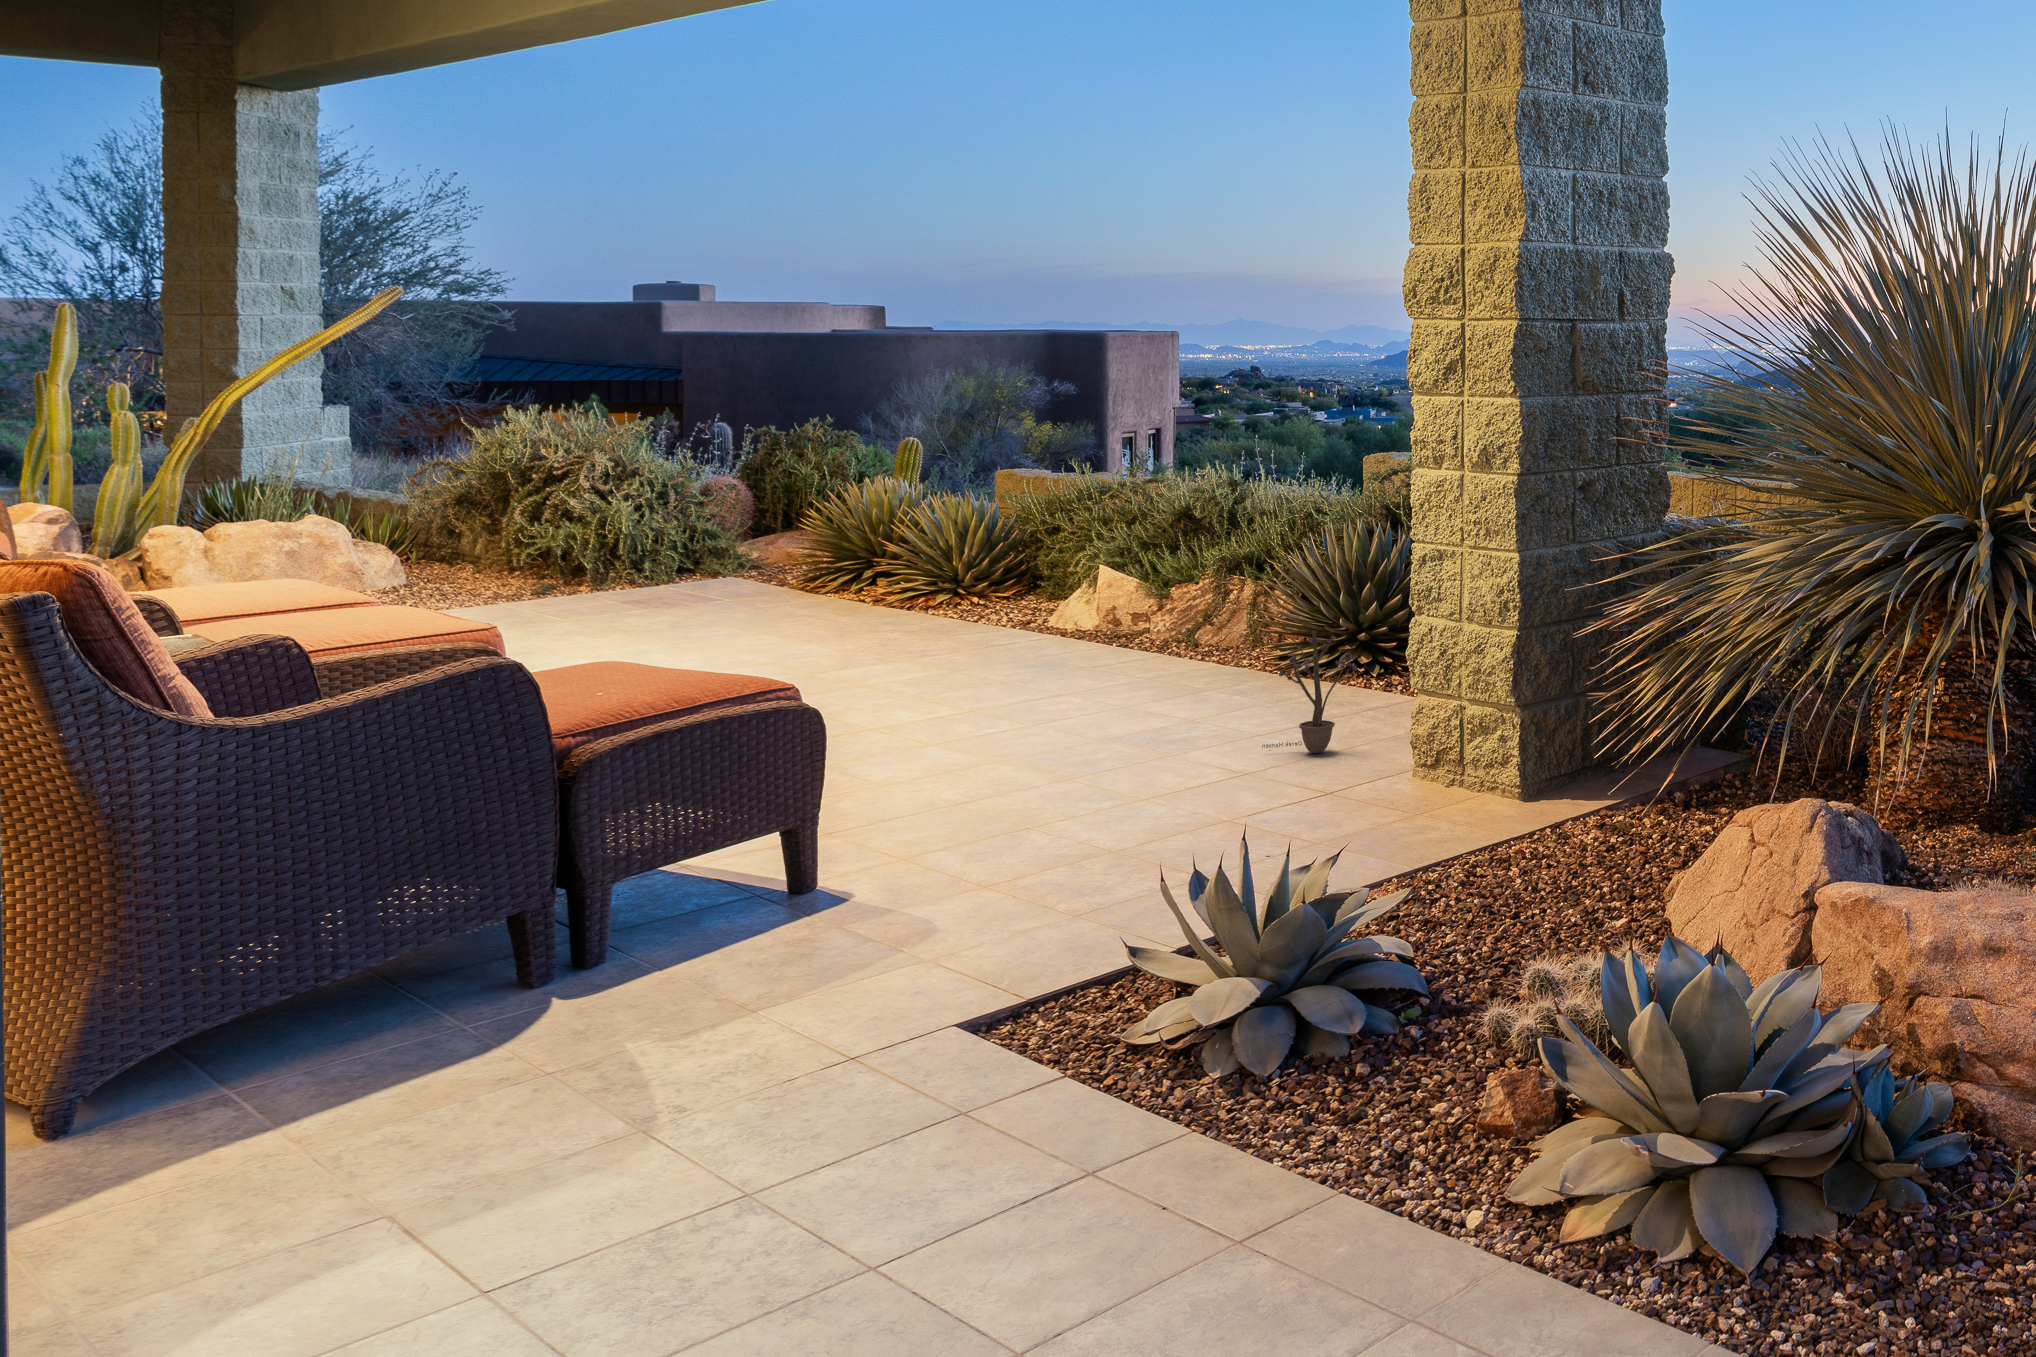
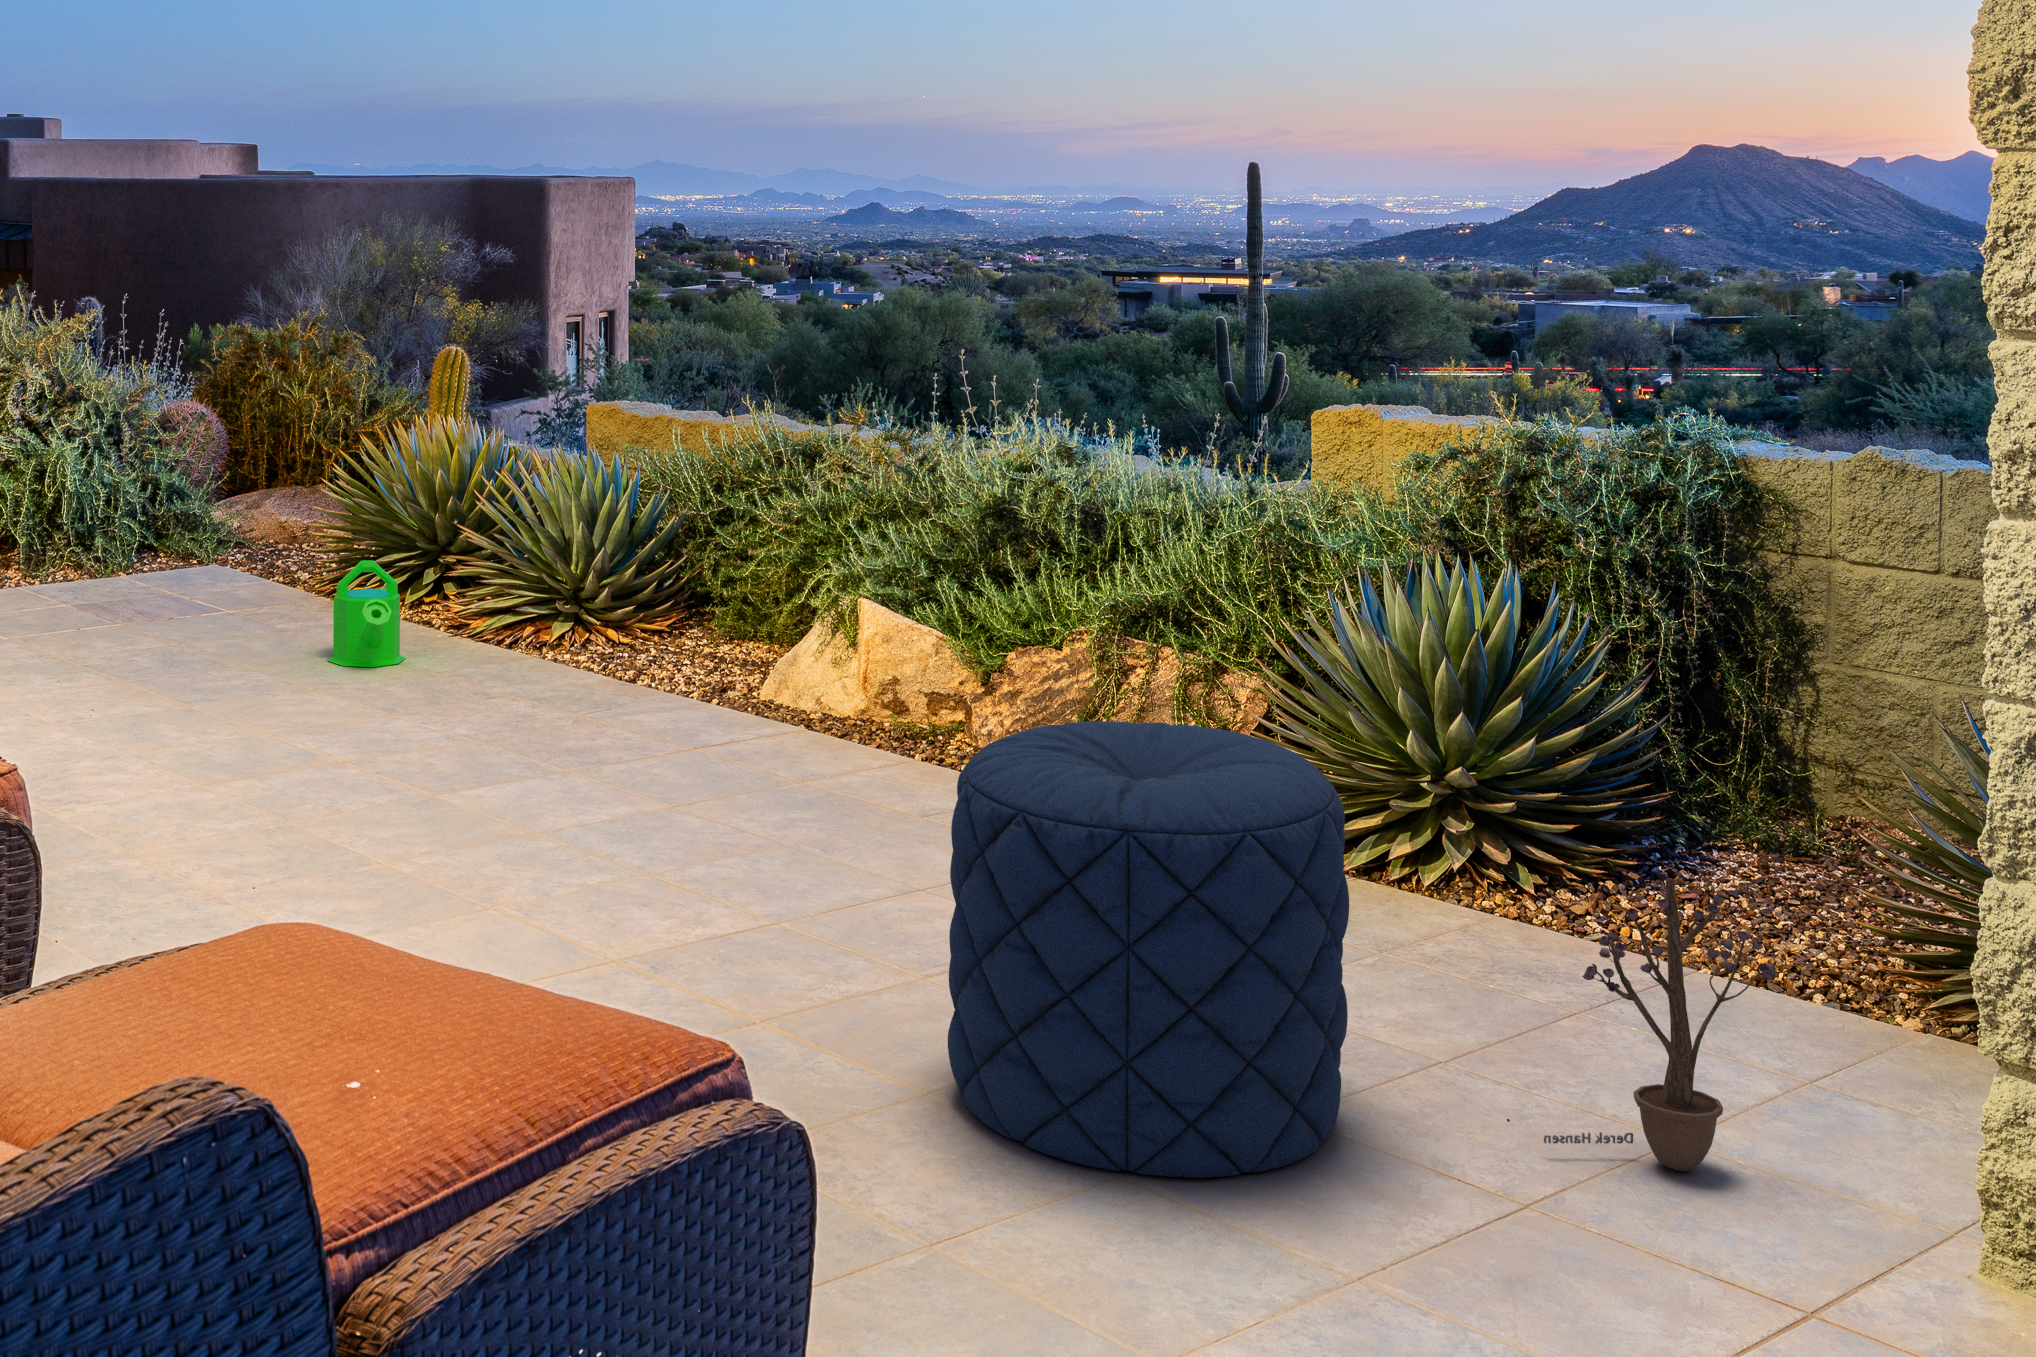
watering can: none [785,559,839,622] -> present [328,560,405,667]
pouf: none [1000,584,1188,771] -> present [948,721,1349,1178]

